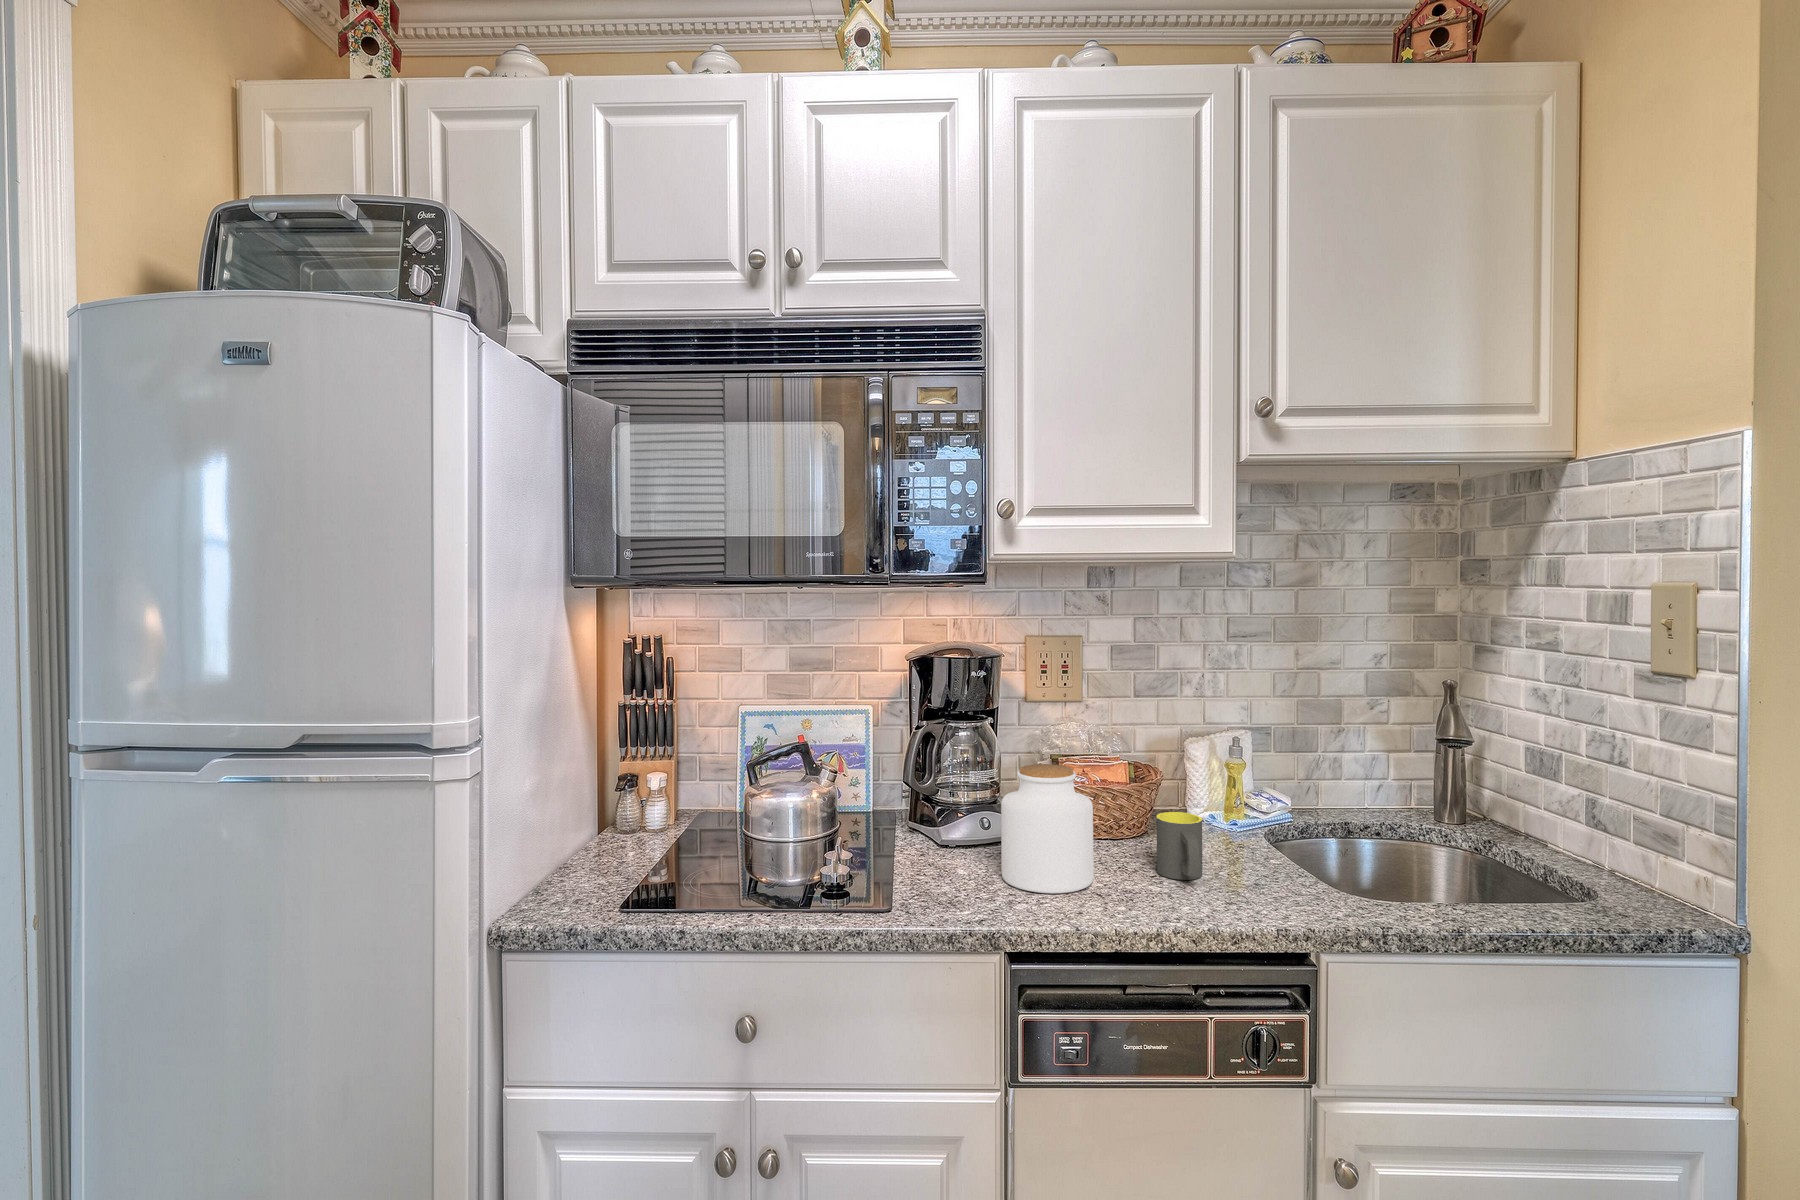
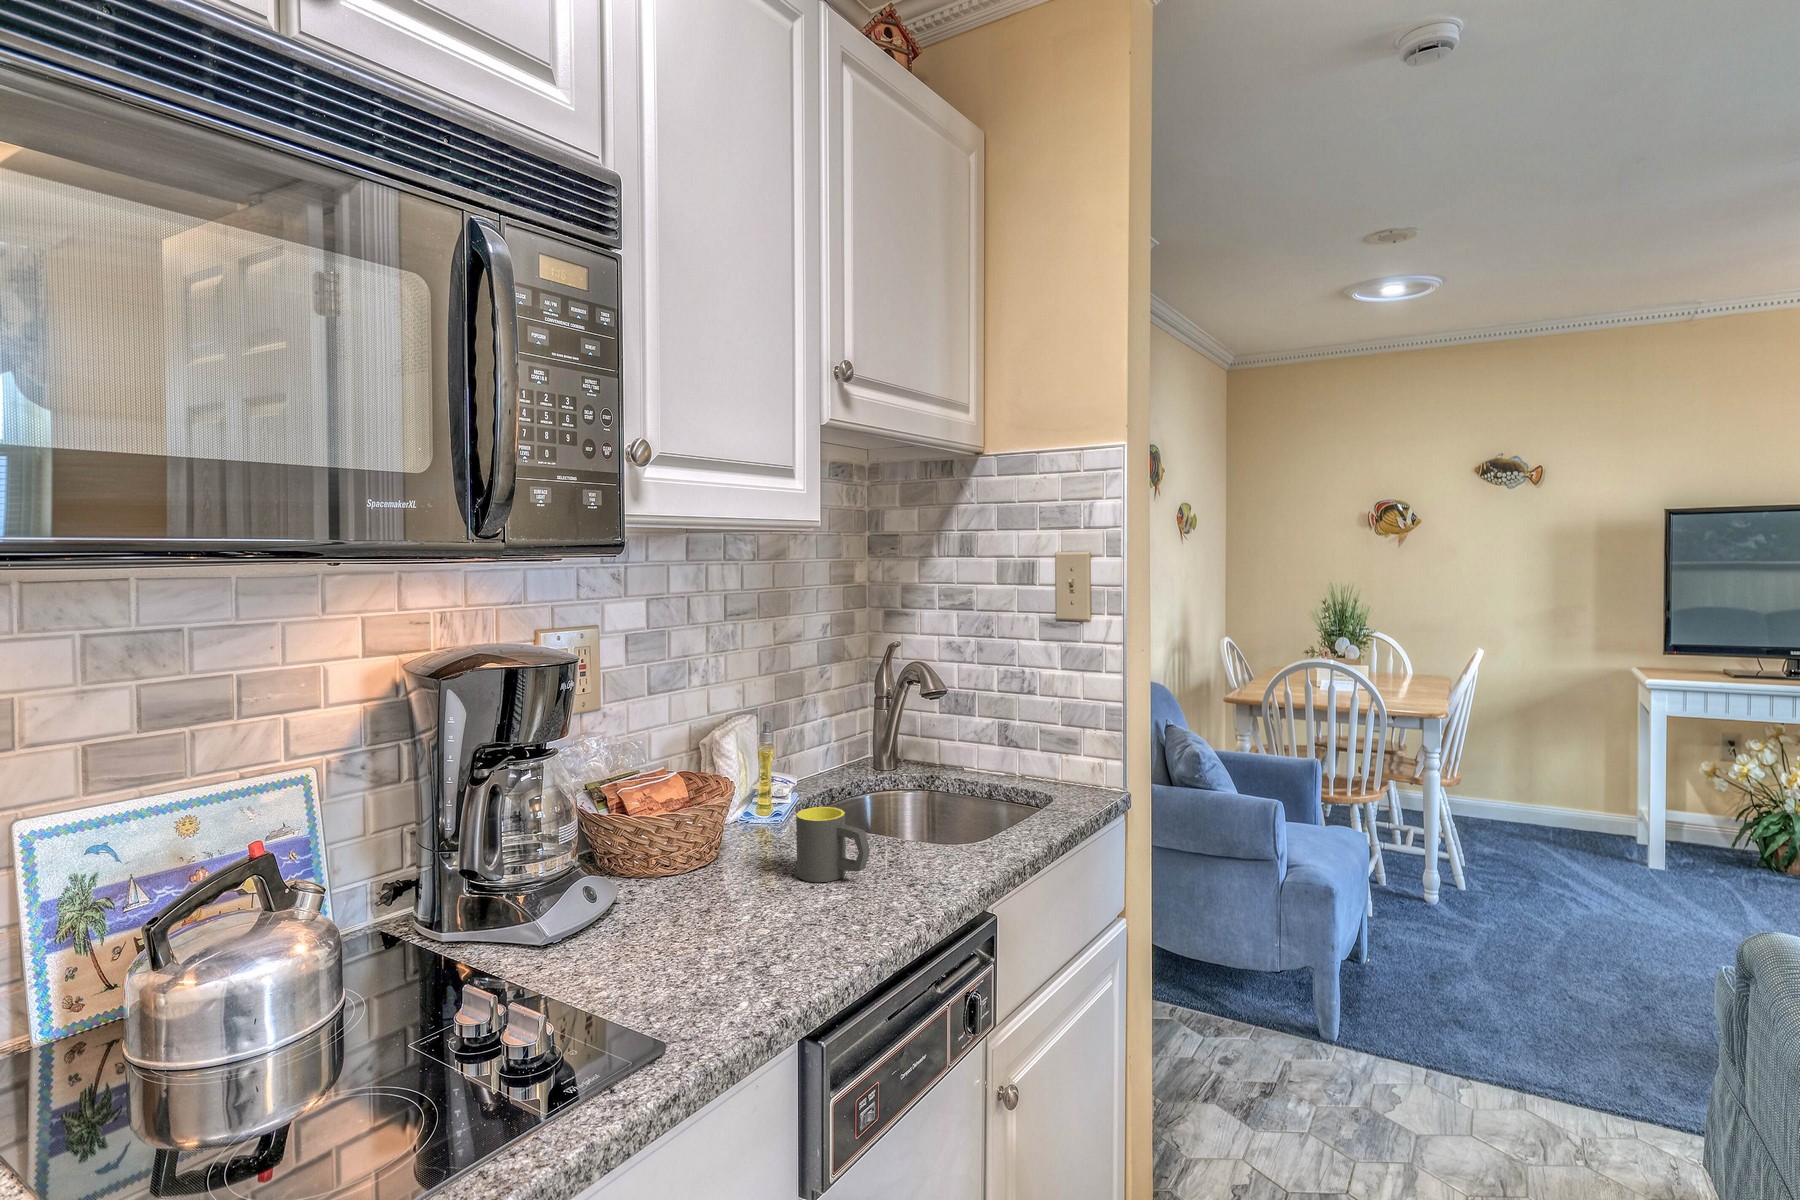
jar: present [1001,764,1094,893] -> none [668,784,793,954]

